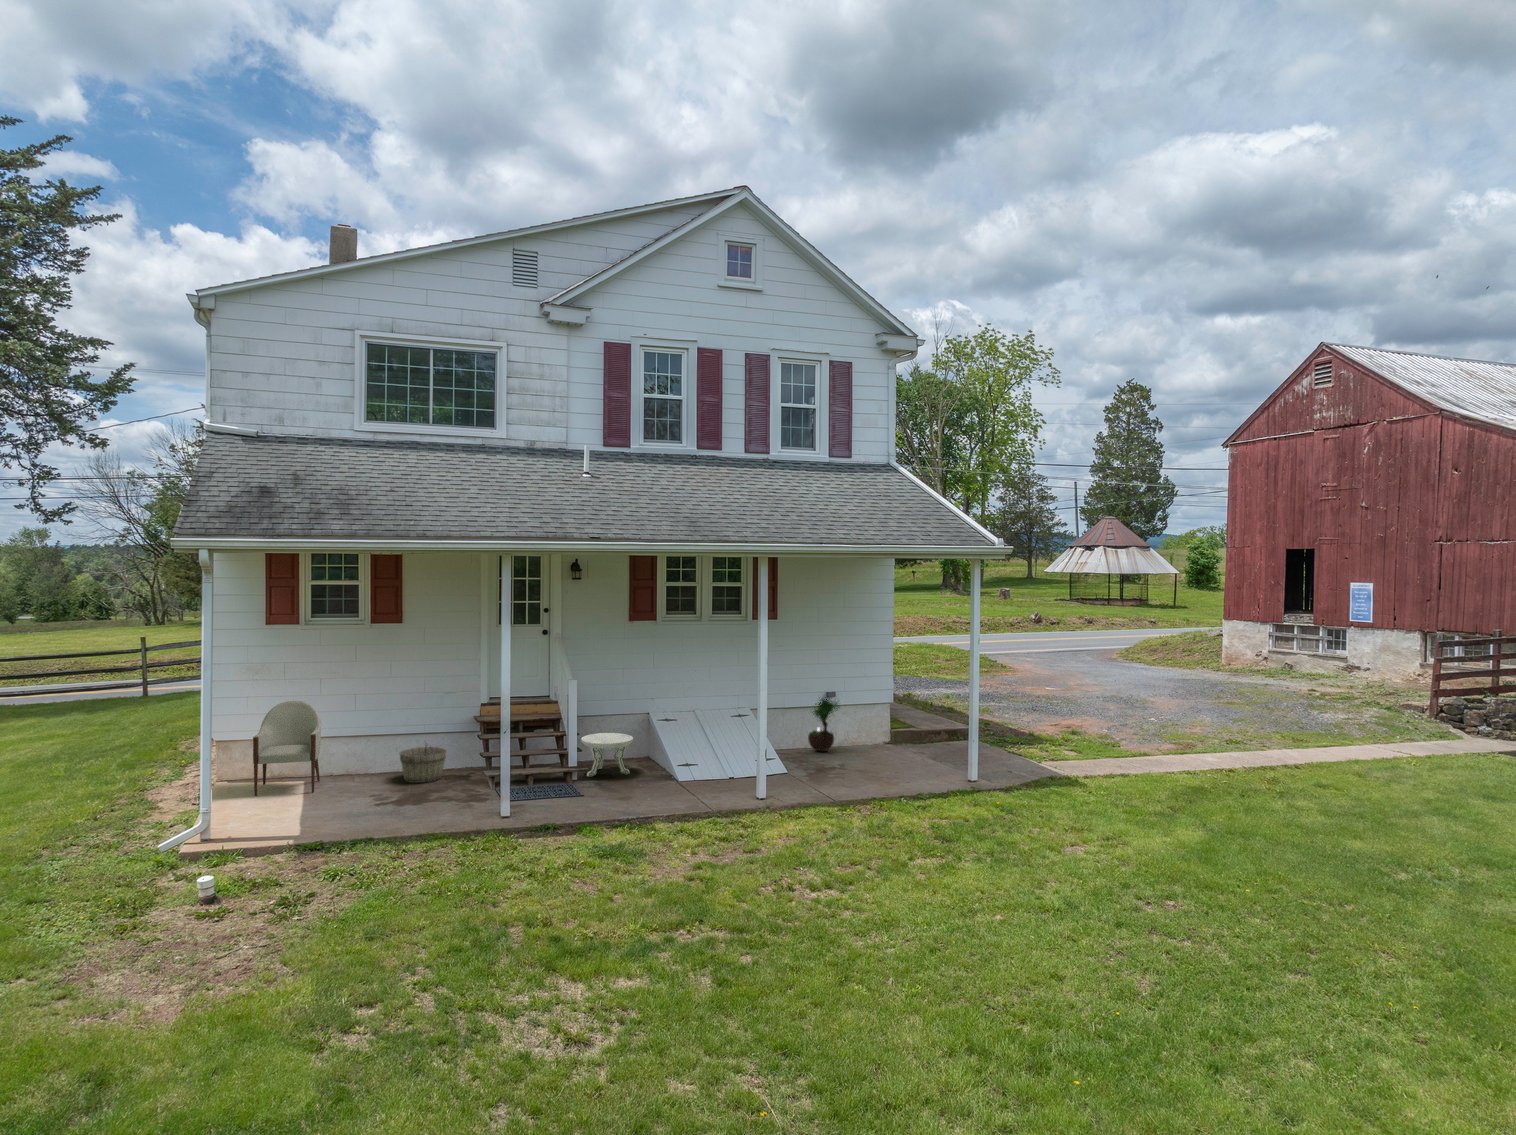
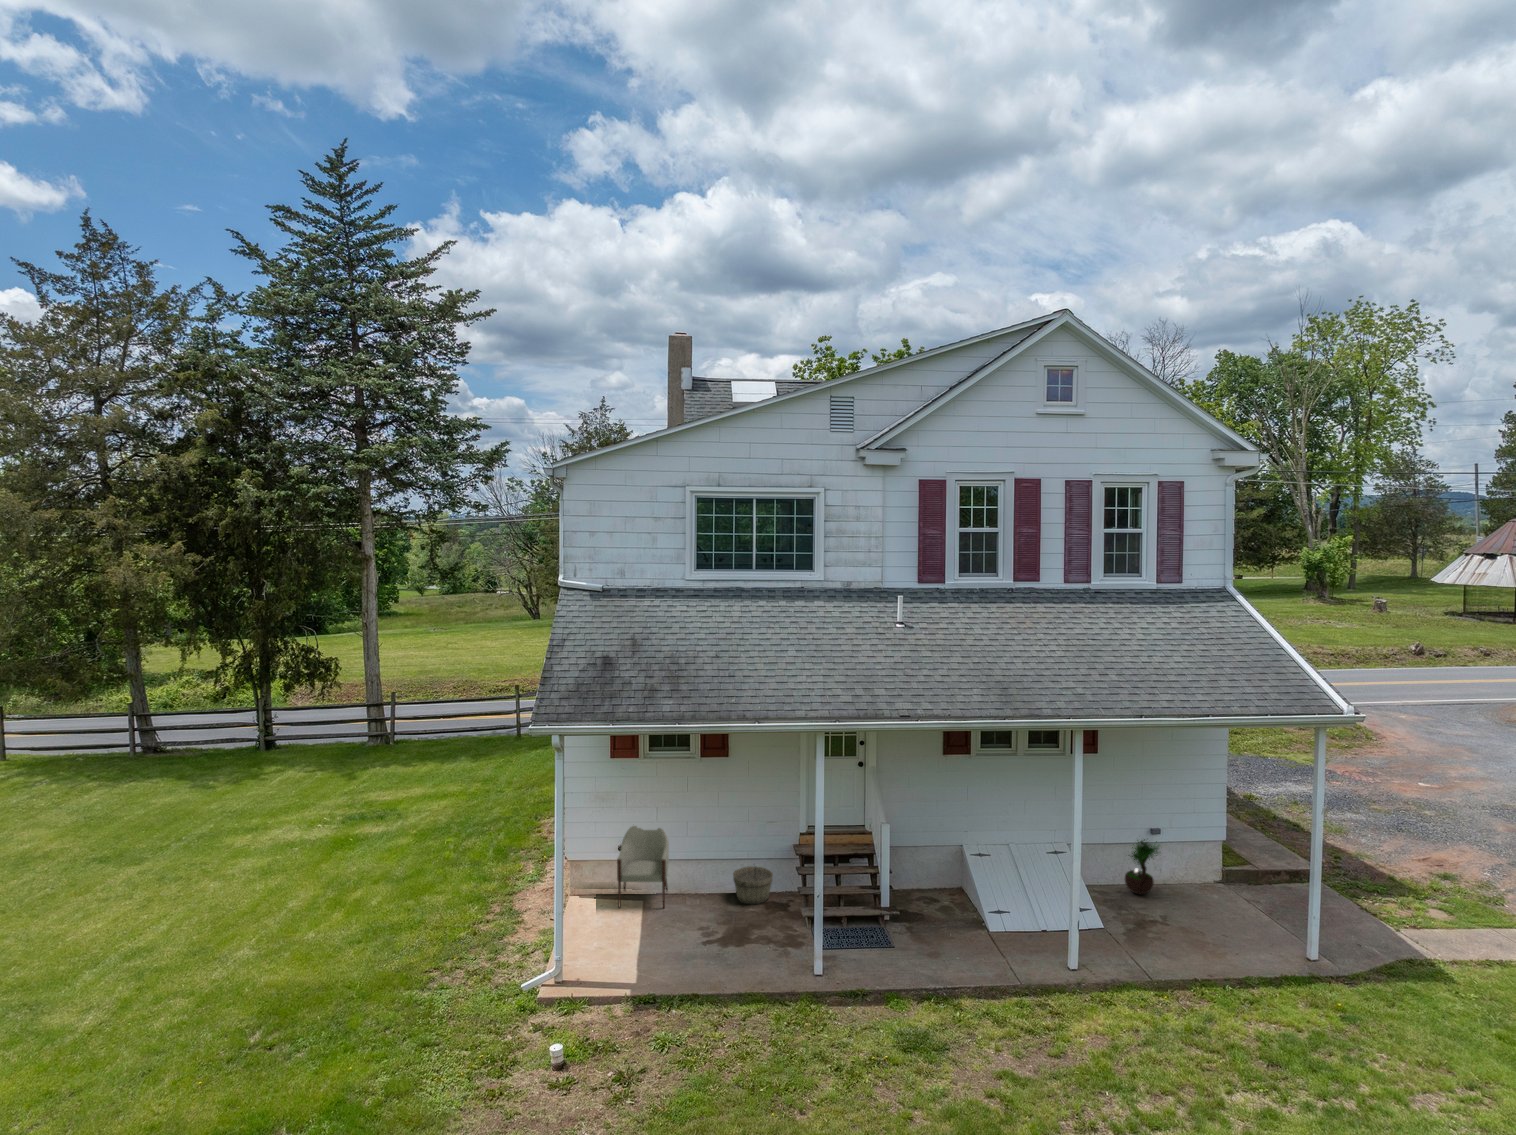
side table: present [581,733,633,777] -> none [894,866,944,913]

